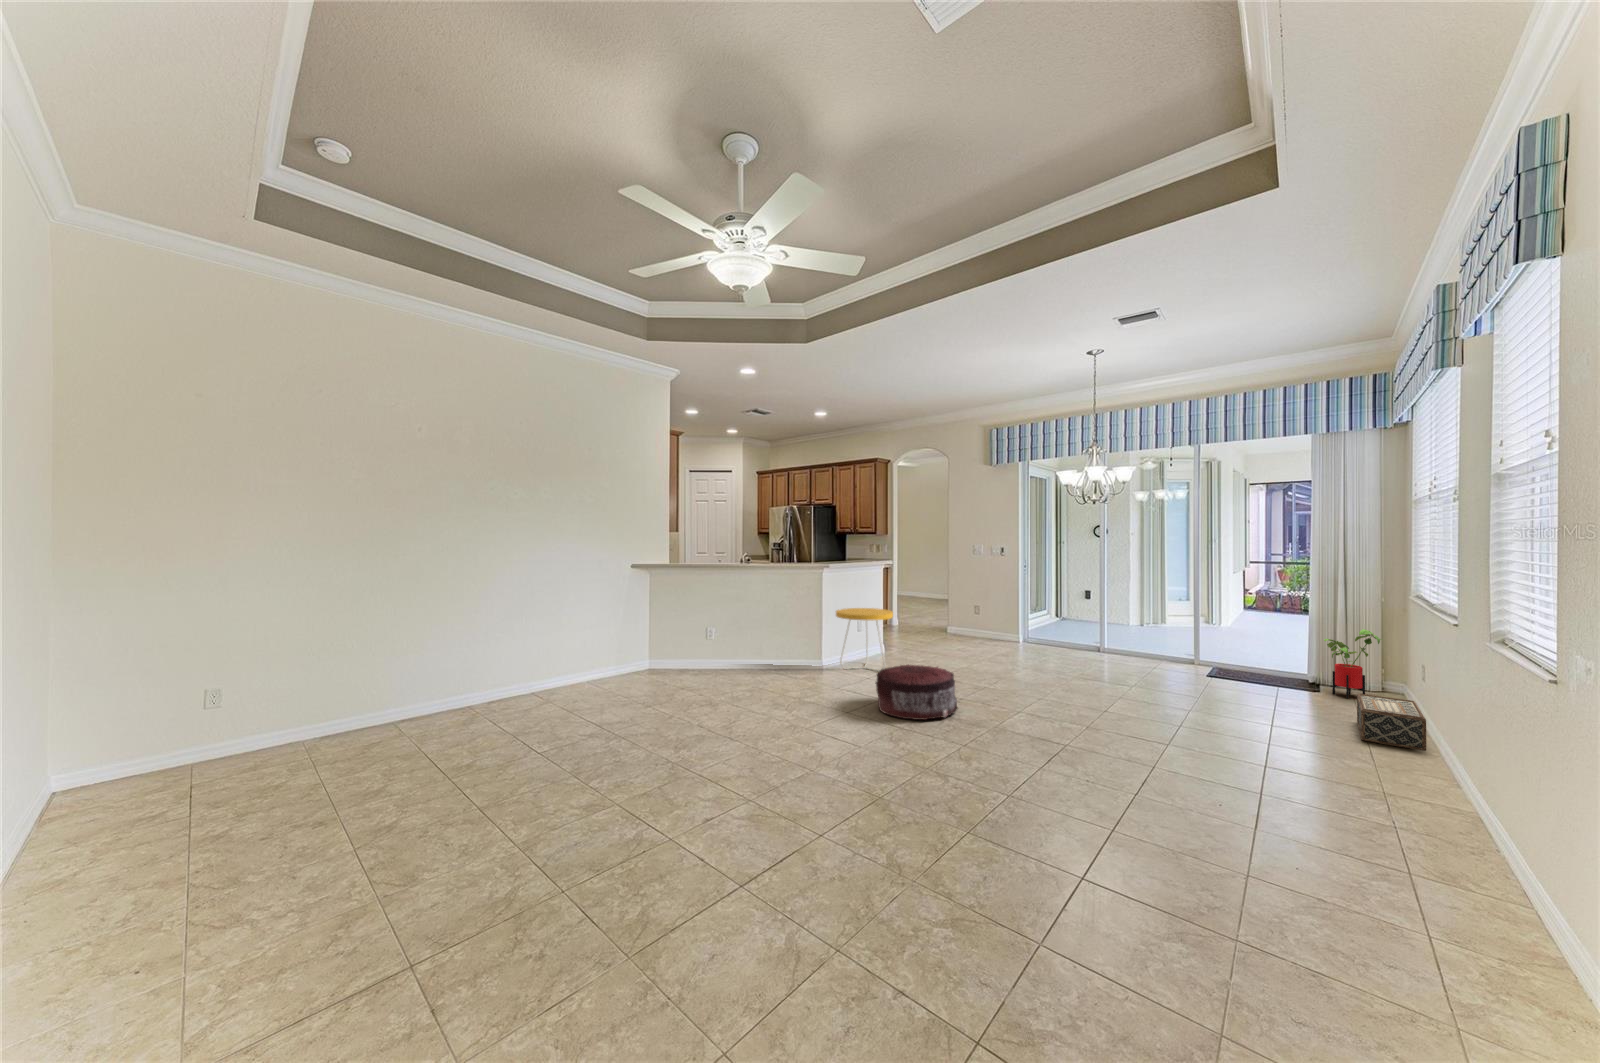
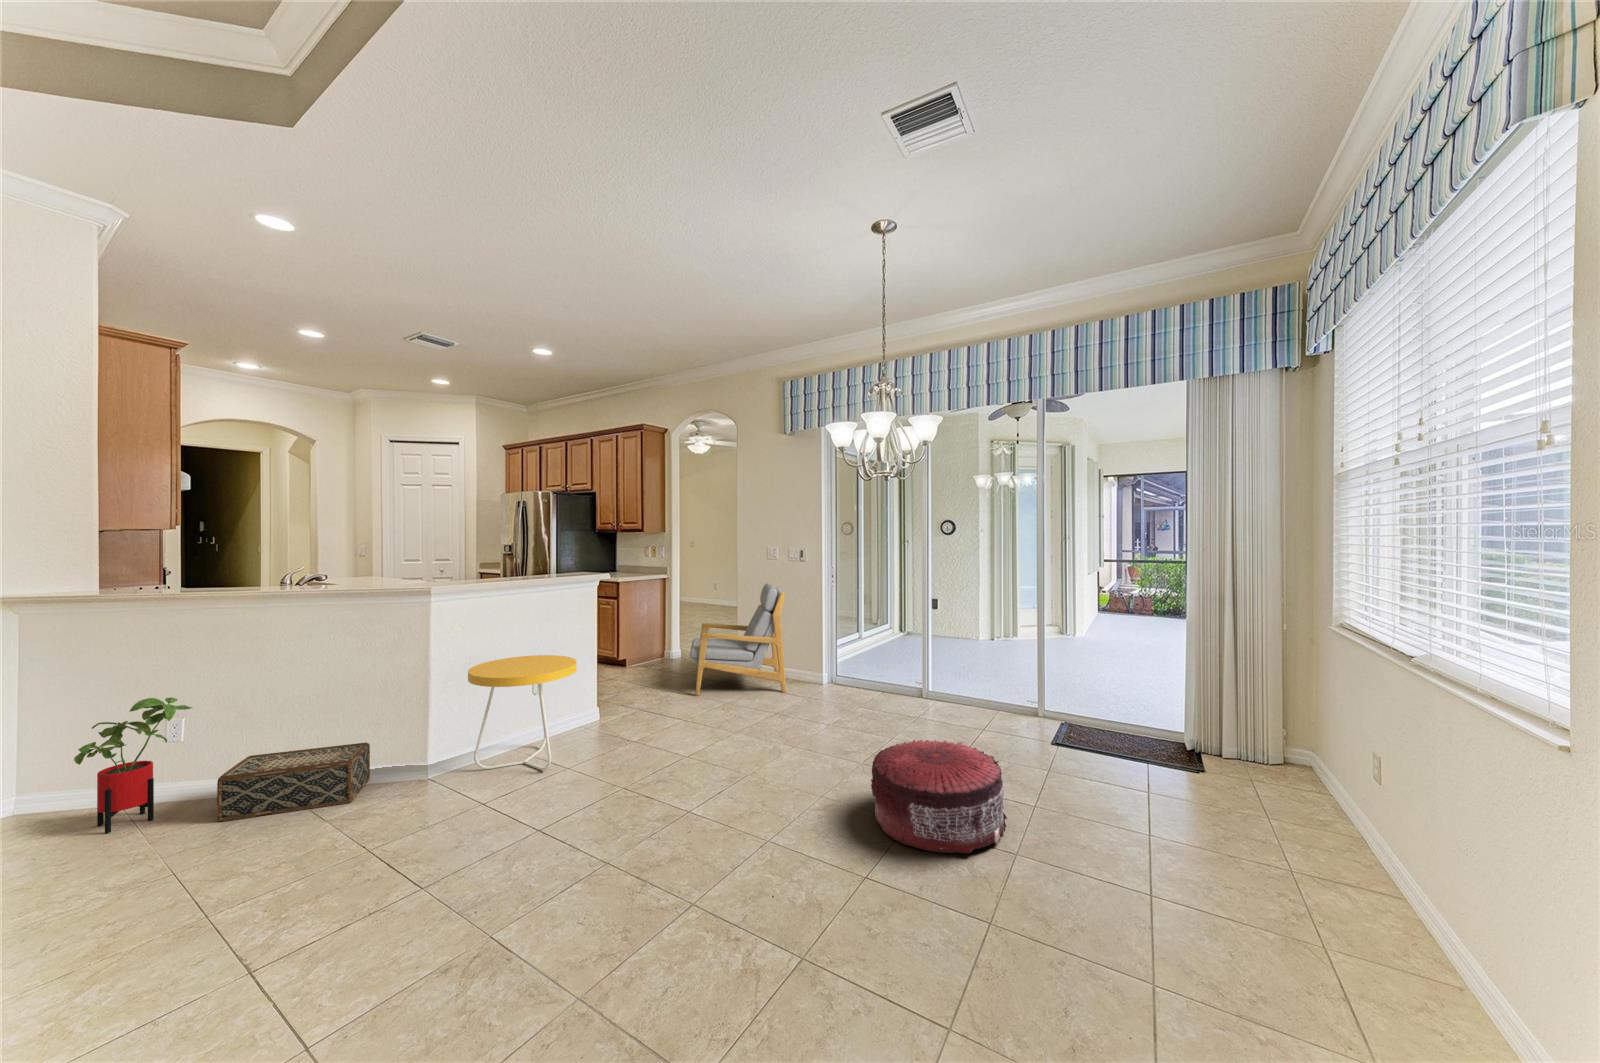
armchair: none [924,571,998,646] -> present [690,583,786,696]
house plant: present [1324,629,1381,699] -> present [74,697,192,833]
pouf: present [875,665,958,720] -> present [871,739,1007,854]
woven basket: present [1357,694,1426,751] -> present [217,742,370,822]

